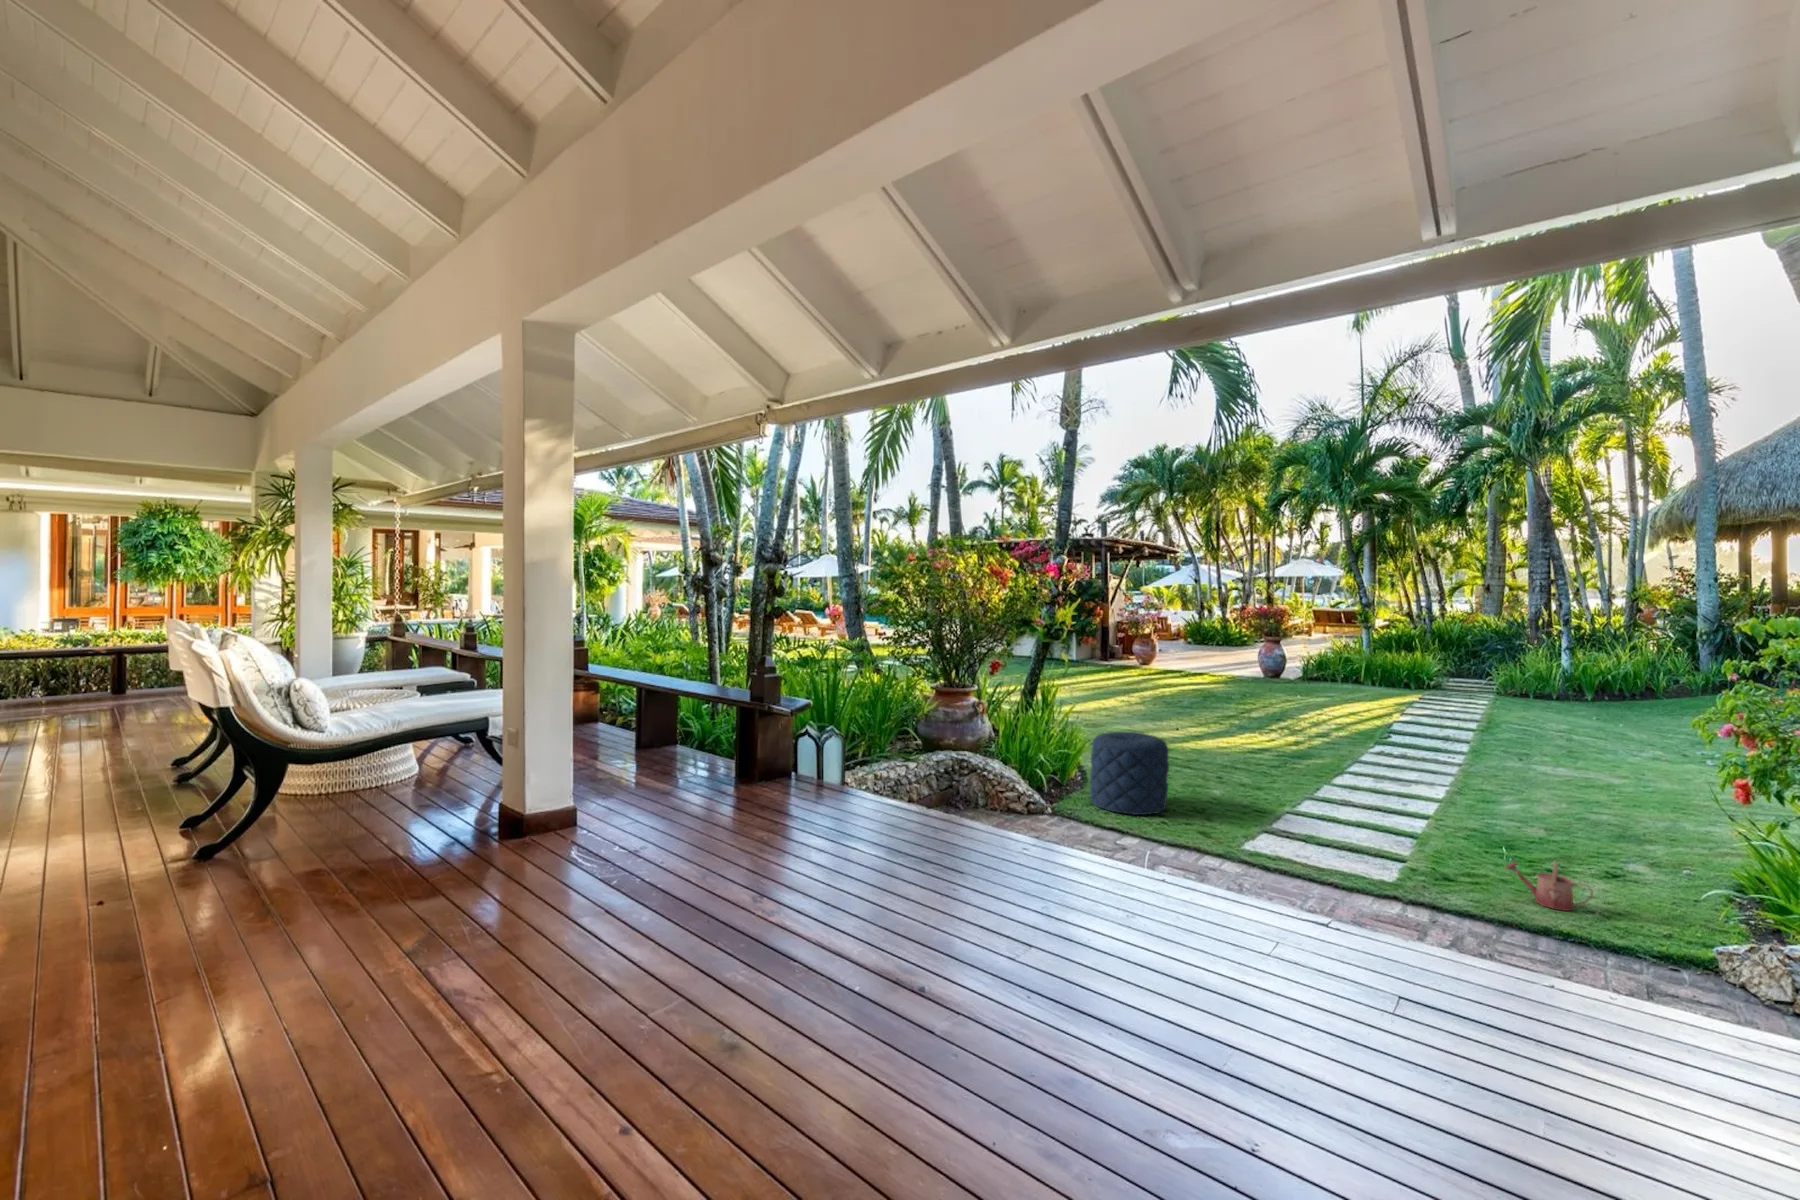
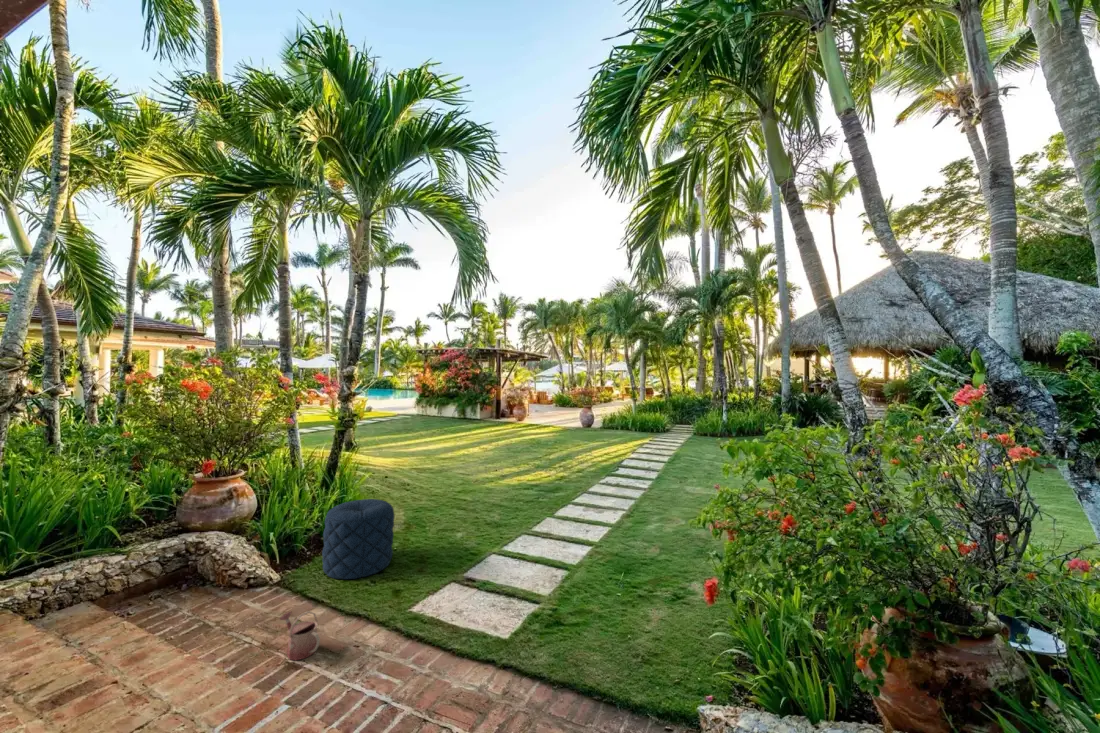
watering can: present [1505,861,1593,911] -> present [280,611,320,660]

